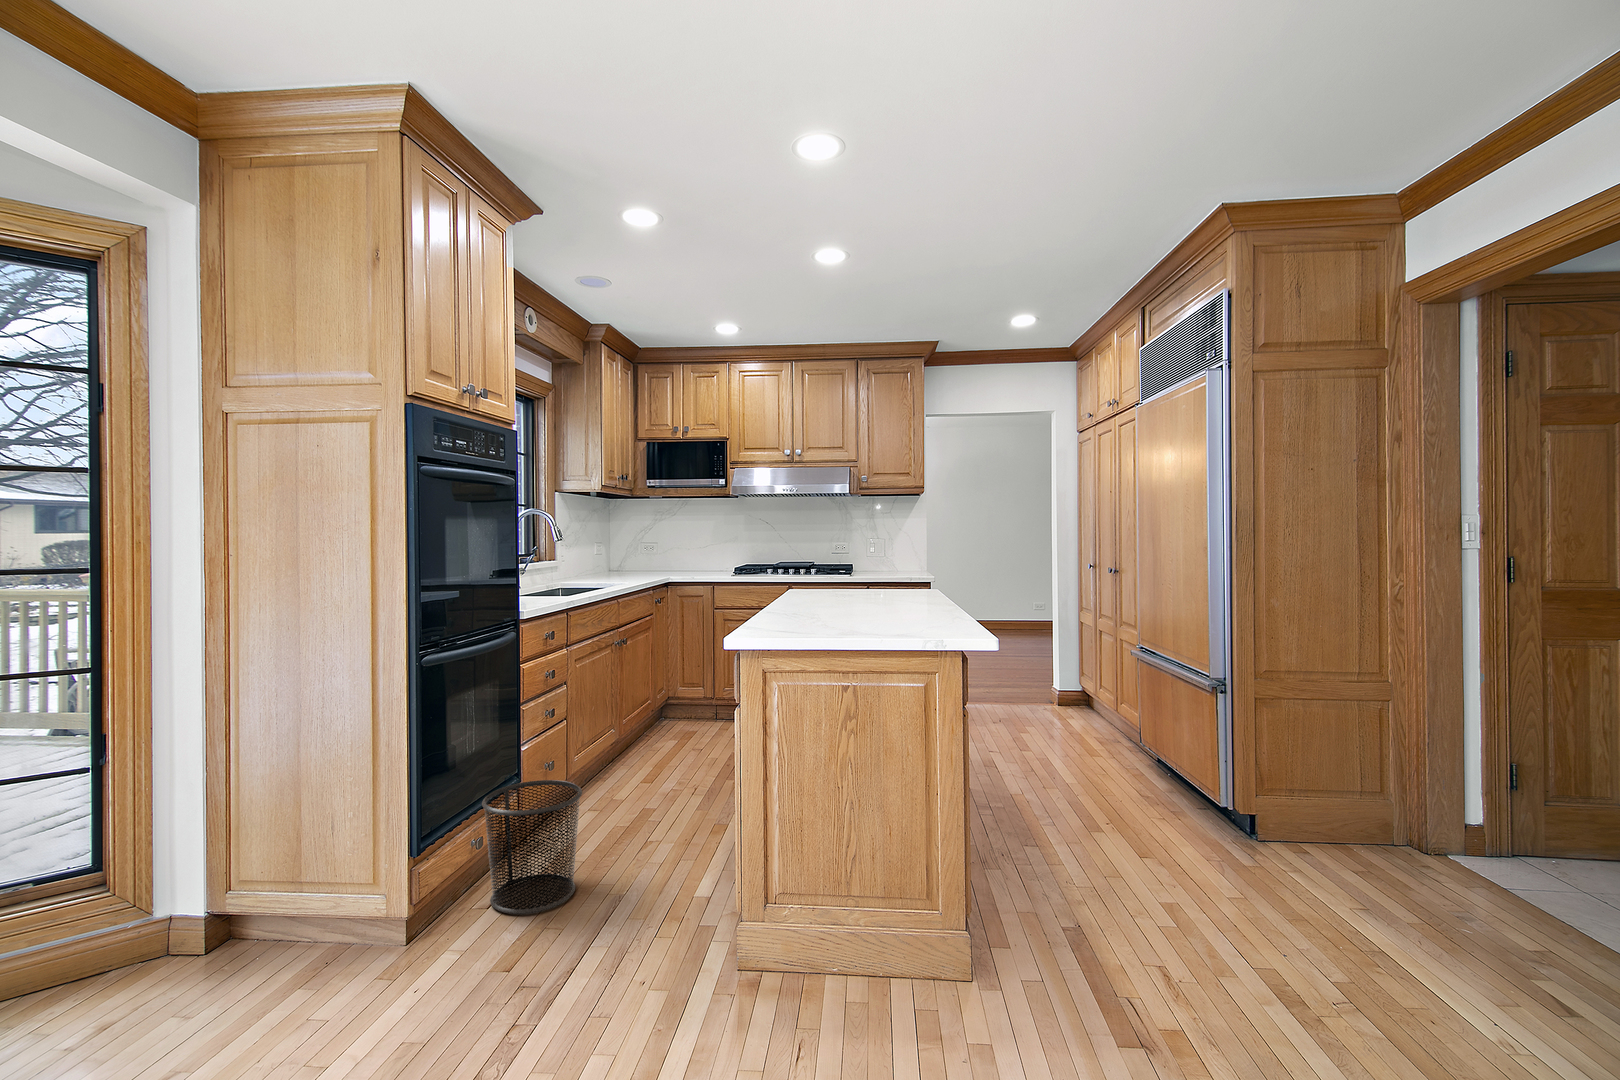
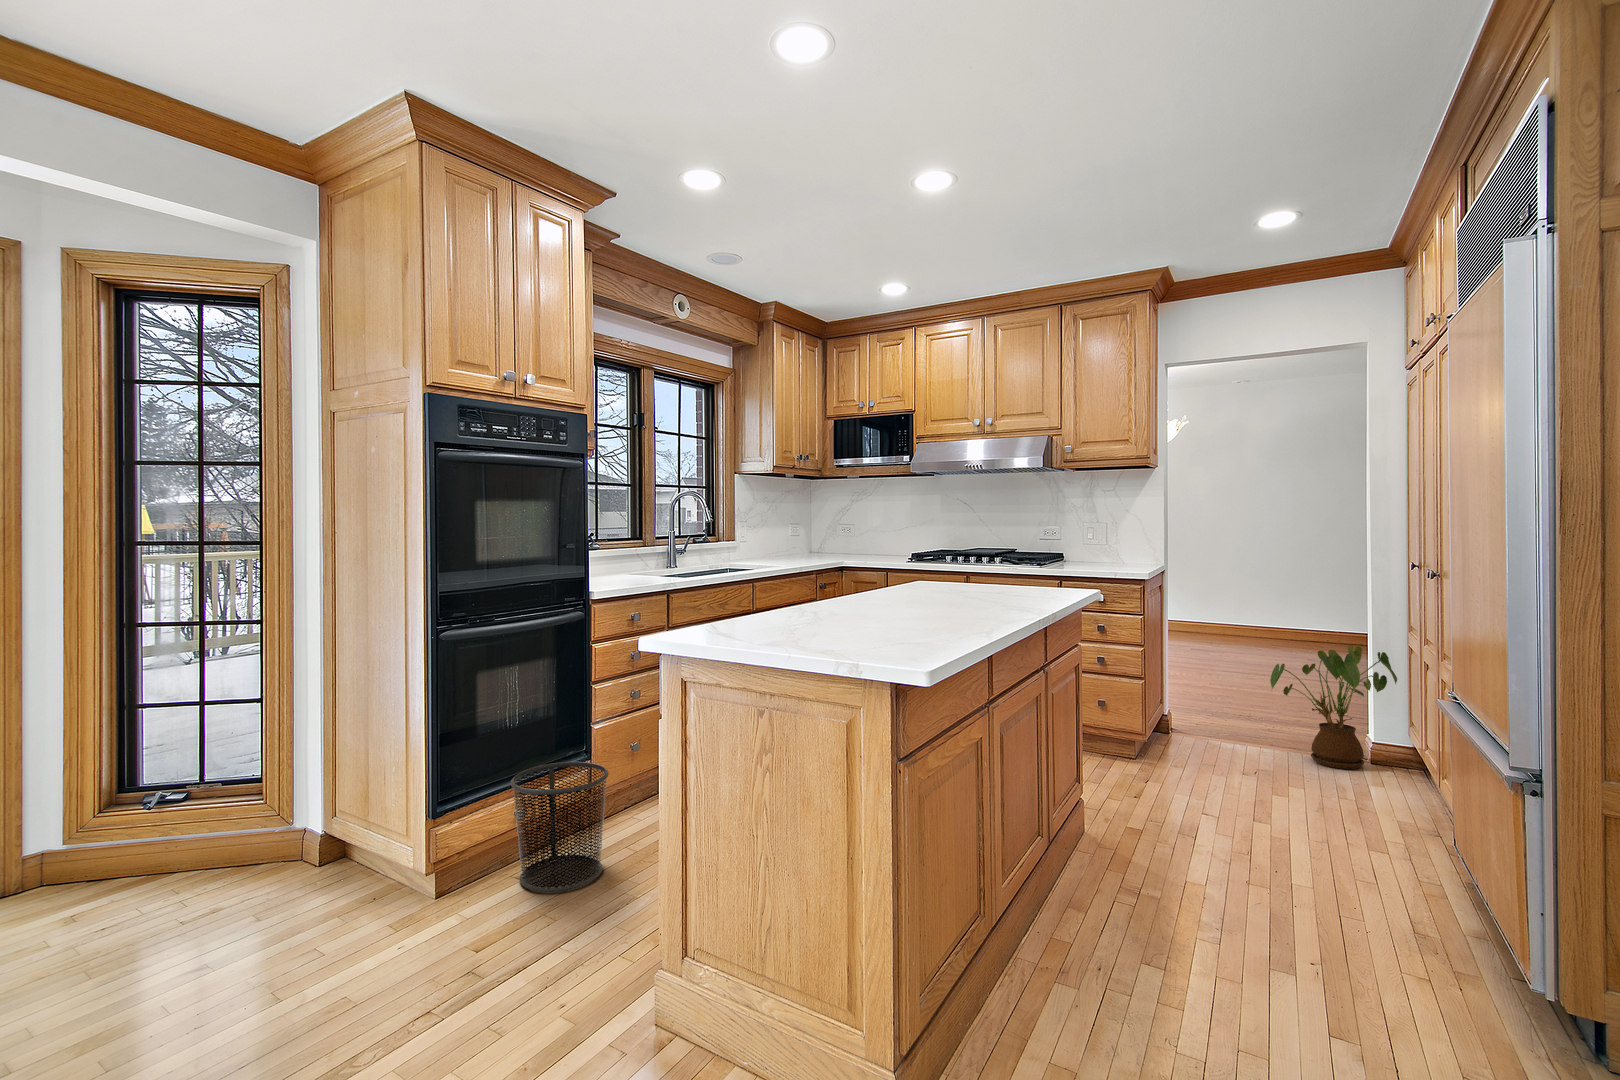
house plant: none [1012,628,1090,717] -> present [1270,645,1397,769]

